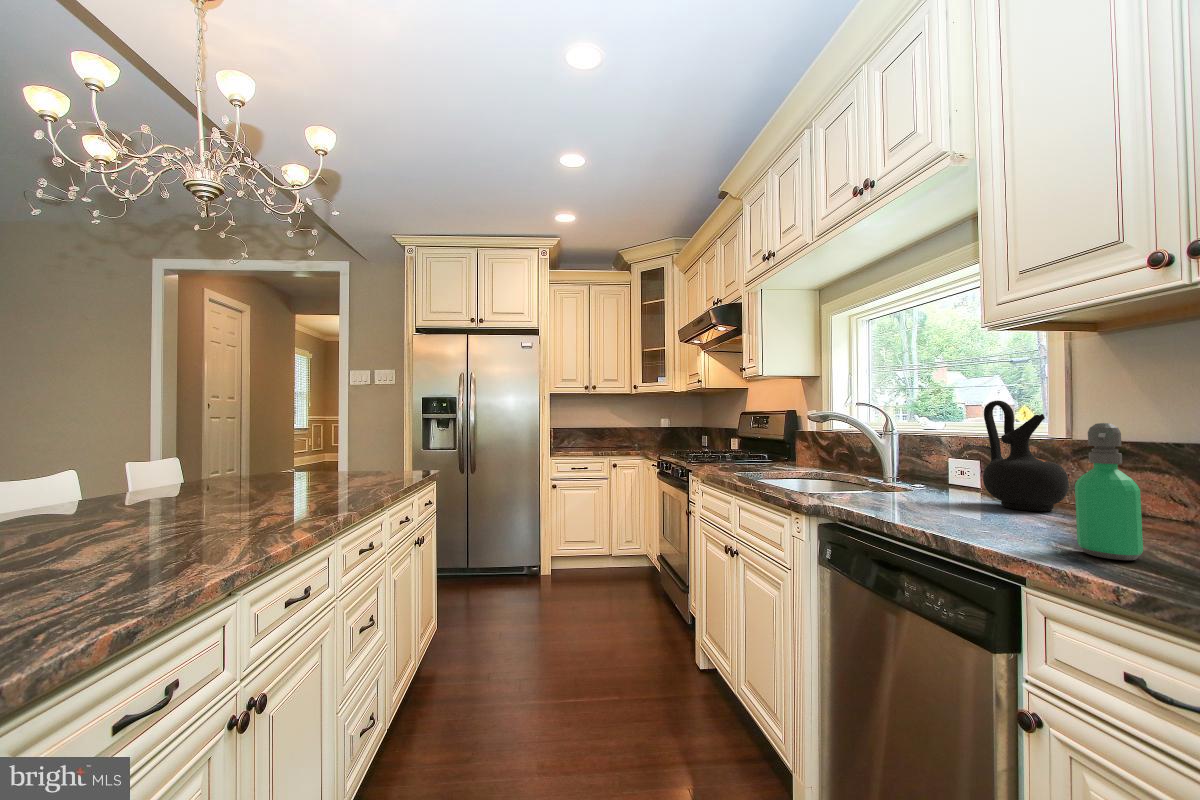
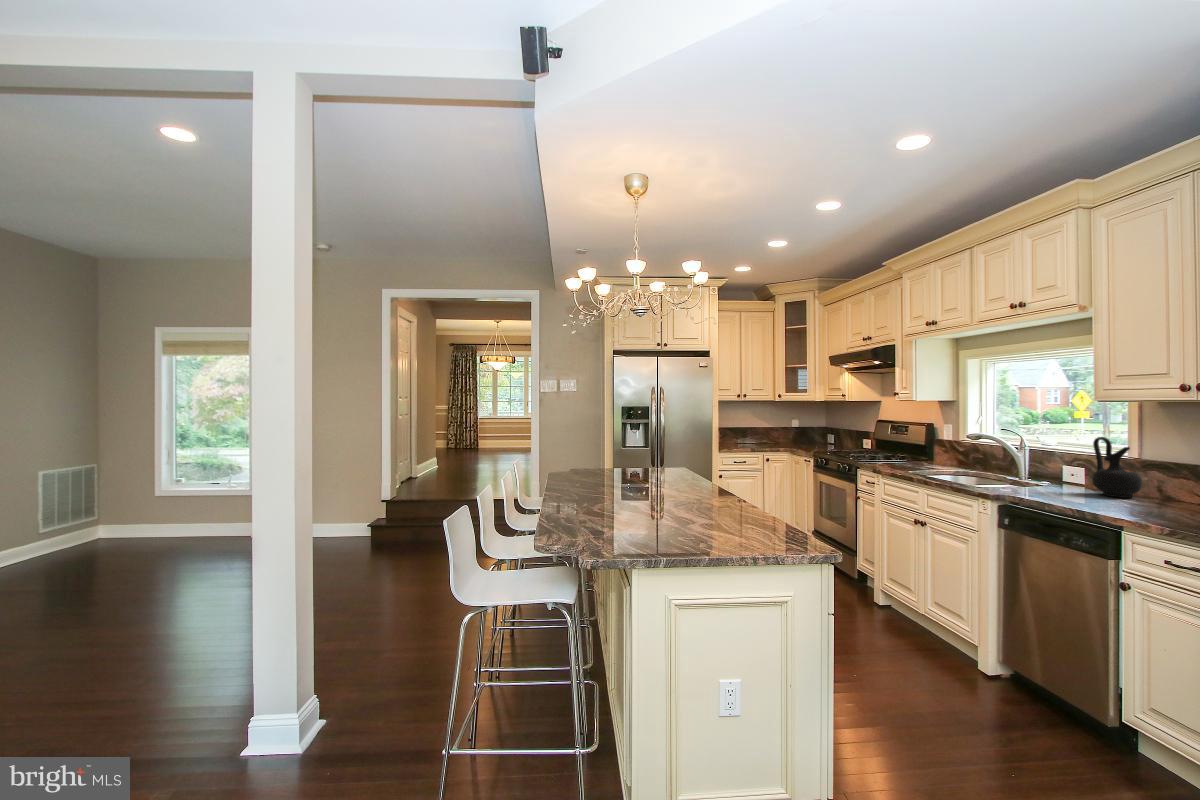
soap dispenser: present [1075,423,1143,560] -> none [1146,461,1175,519]

